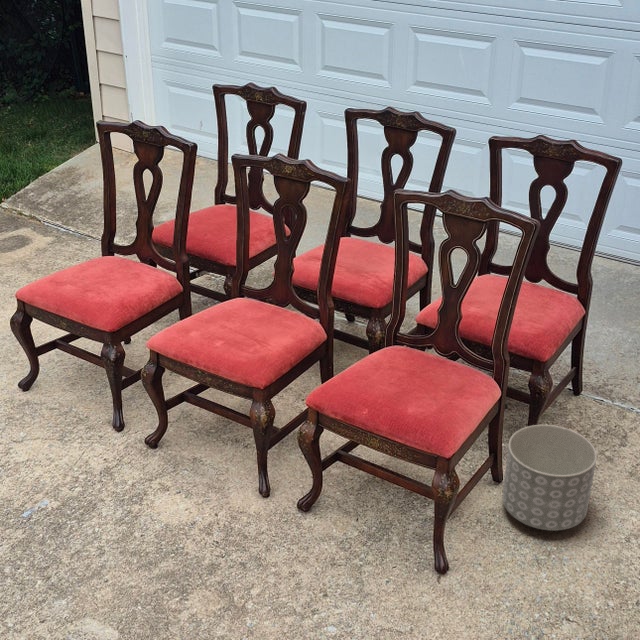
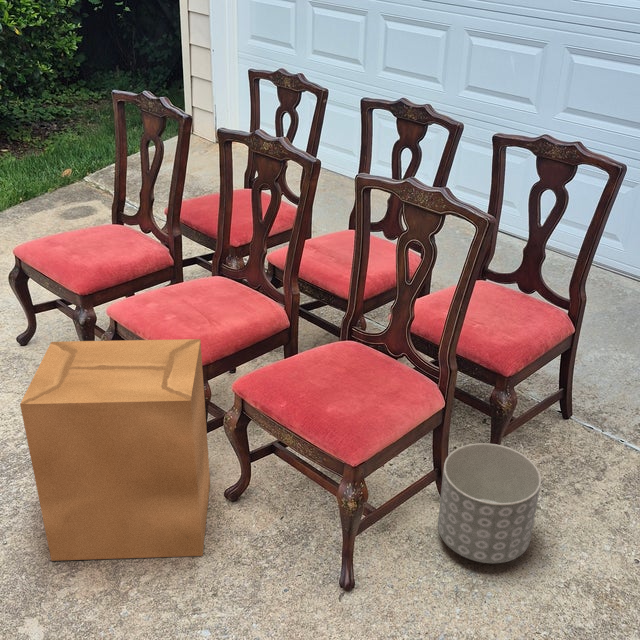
cardboard box: none [132,361,300,590] -> present [20,339,210,561]

